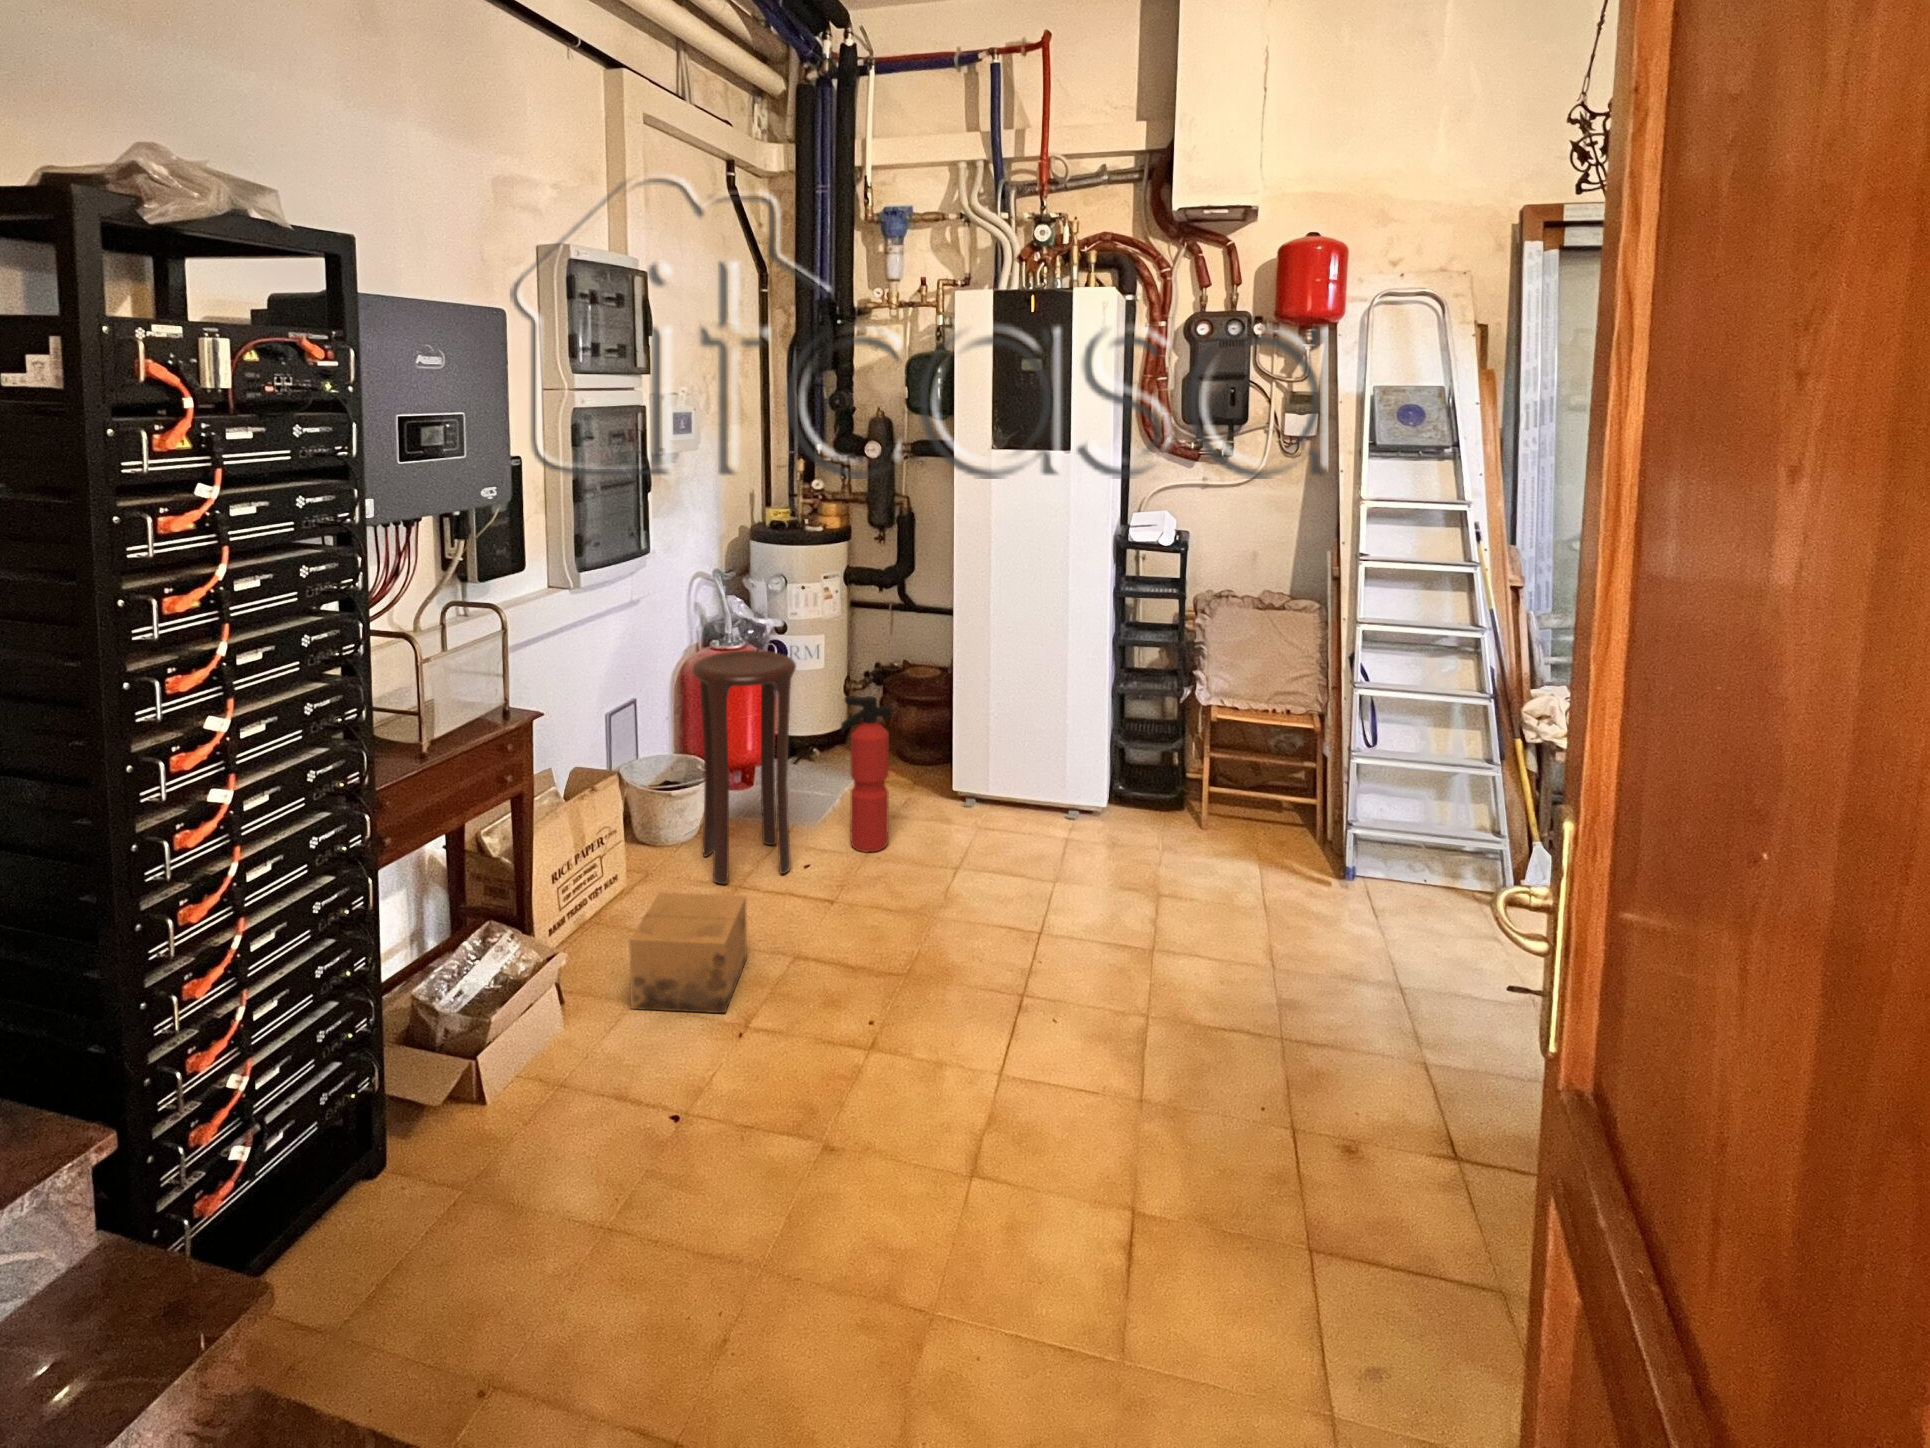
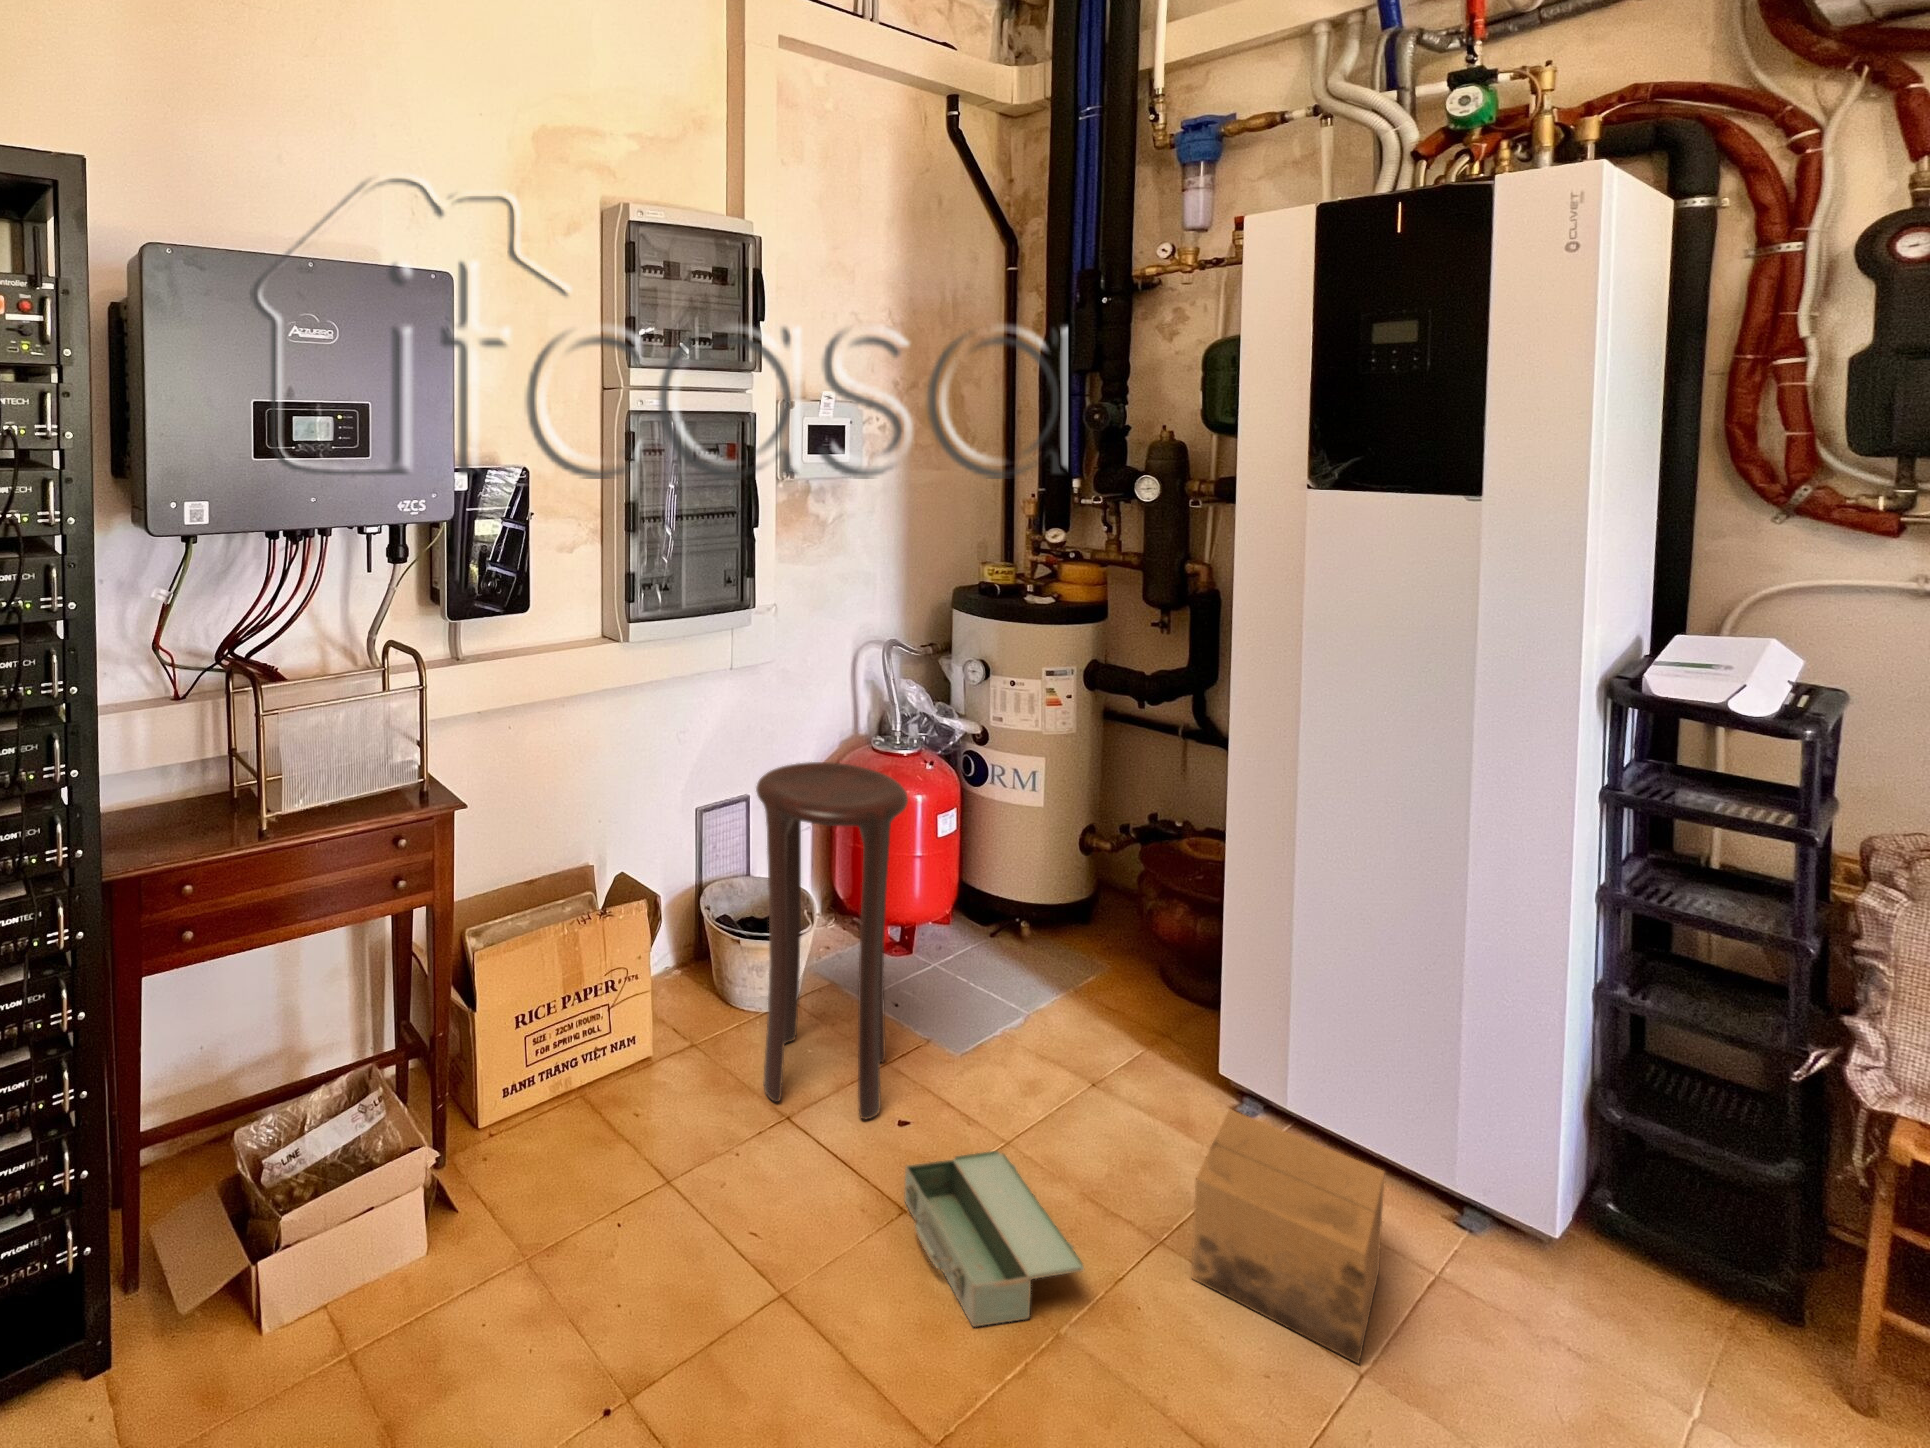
fire extinguisher: present [841,696,891,852] -> none [985,870,1071,1138]
toolbox: none [829,855,939,933] -> present [904,1151,1084,1327]
cardboard box: present [629,892,747,1013] -> present [1192,1110,1385,1363]

